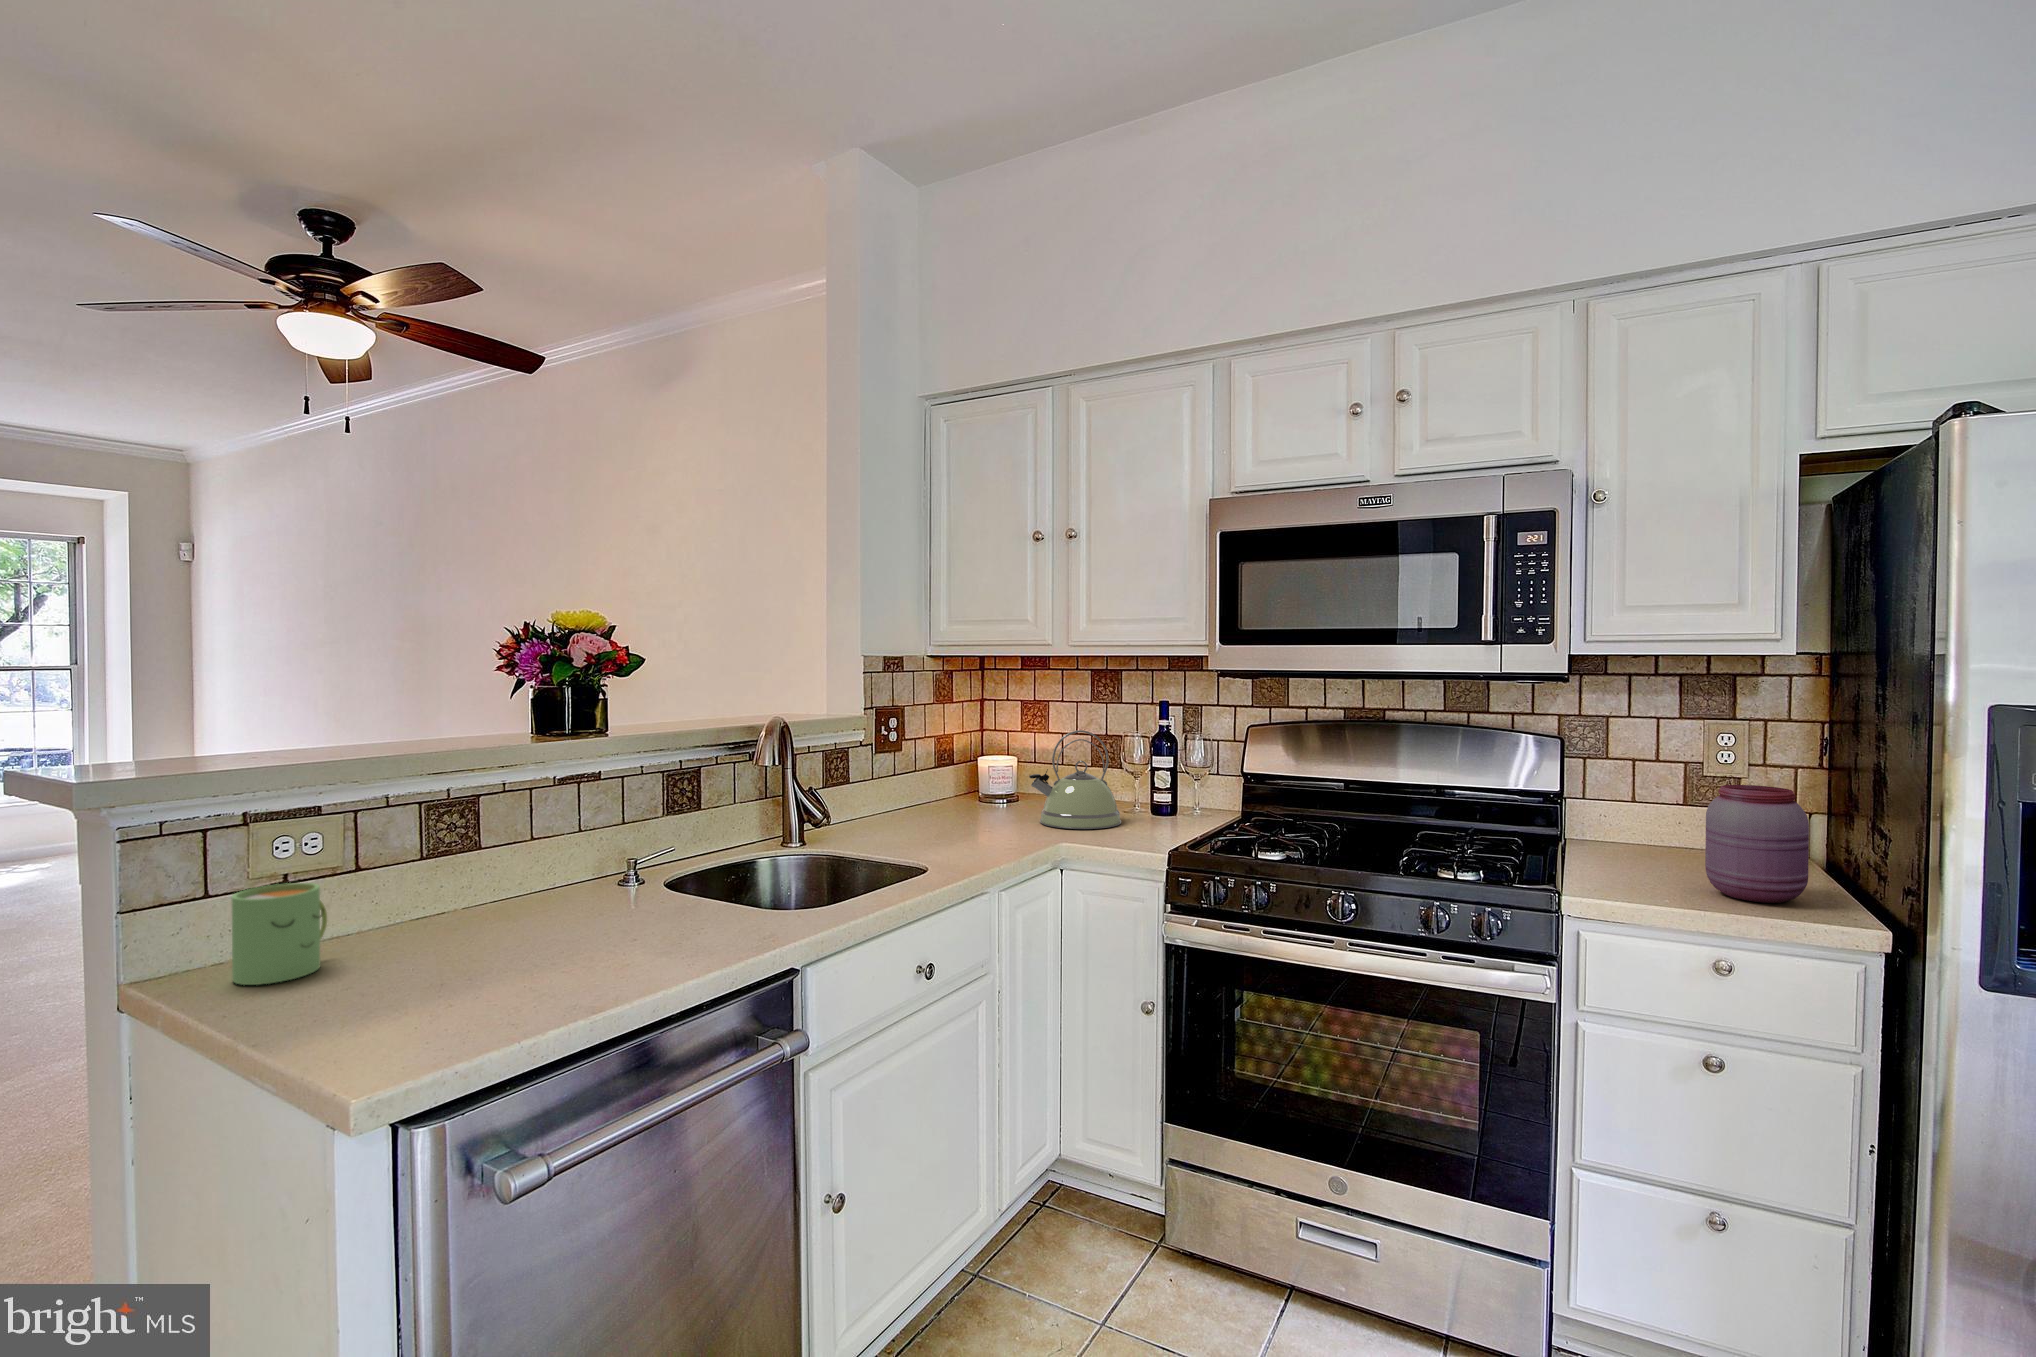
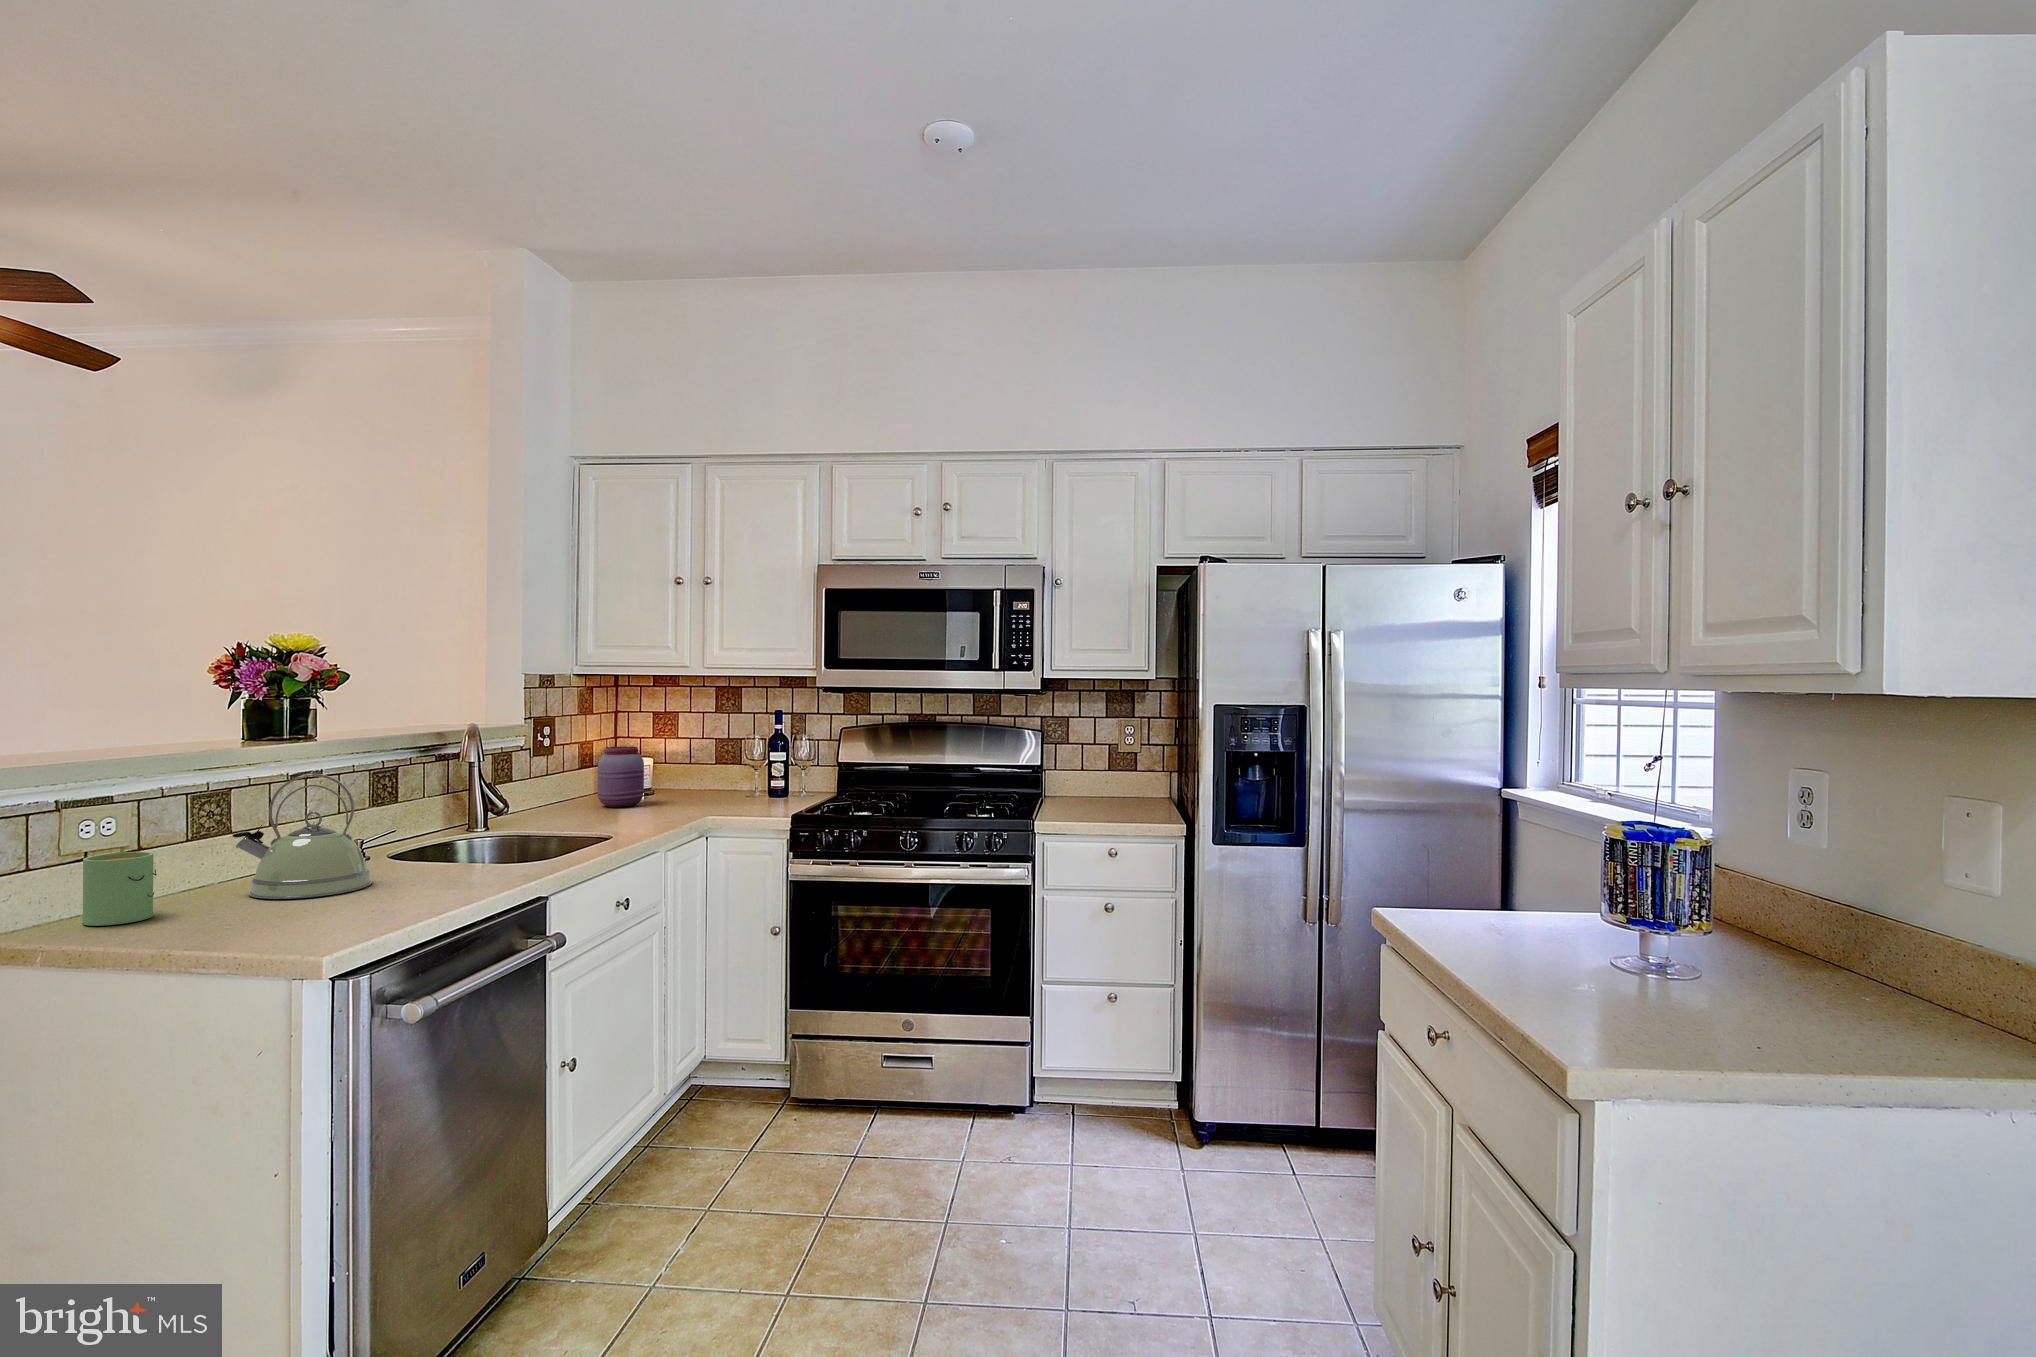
kettle: present [1029,730,1121,829] -> present [232,774,372,899]
jar: present [1705,785,1809,903] -> present [598,746,644,807]

